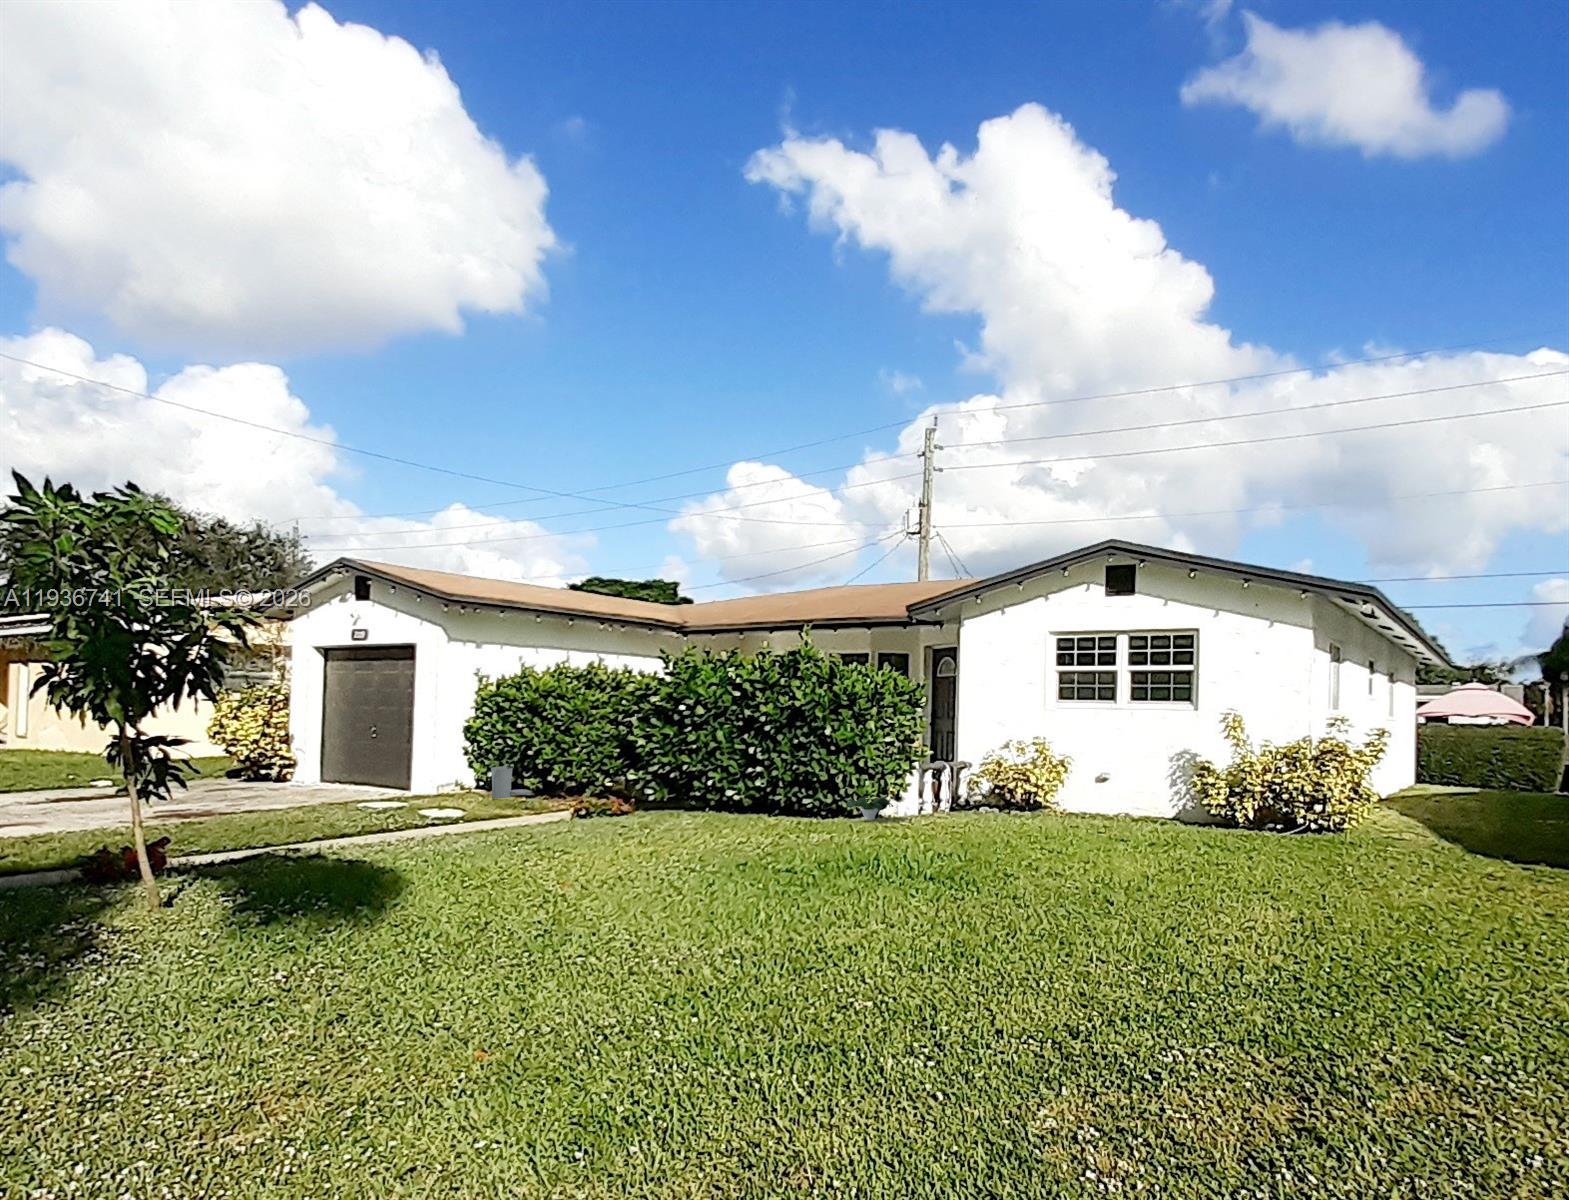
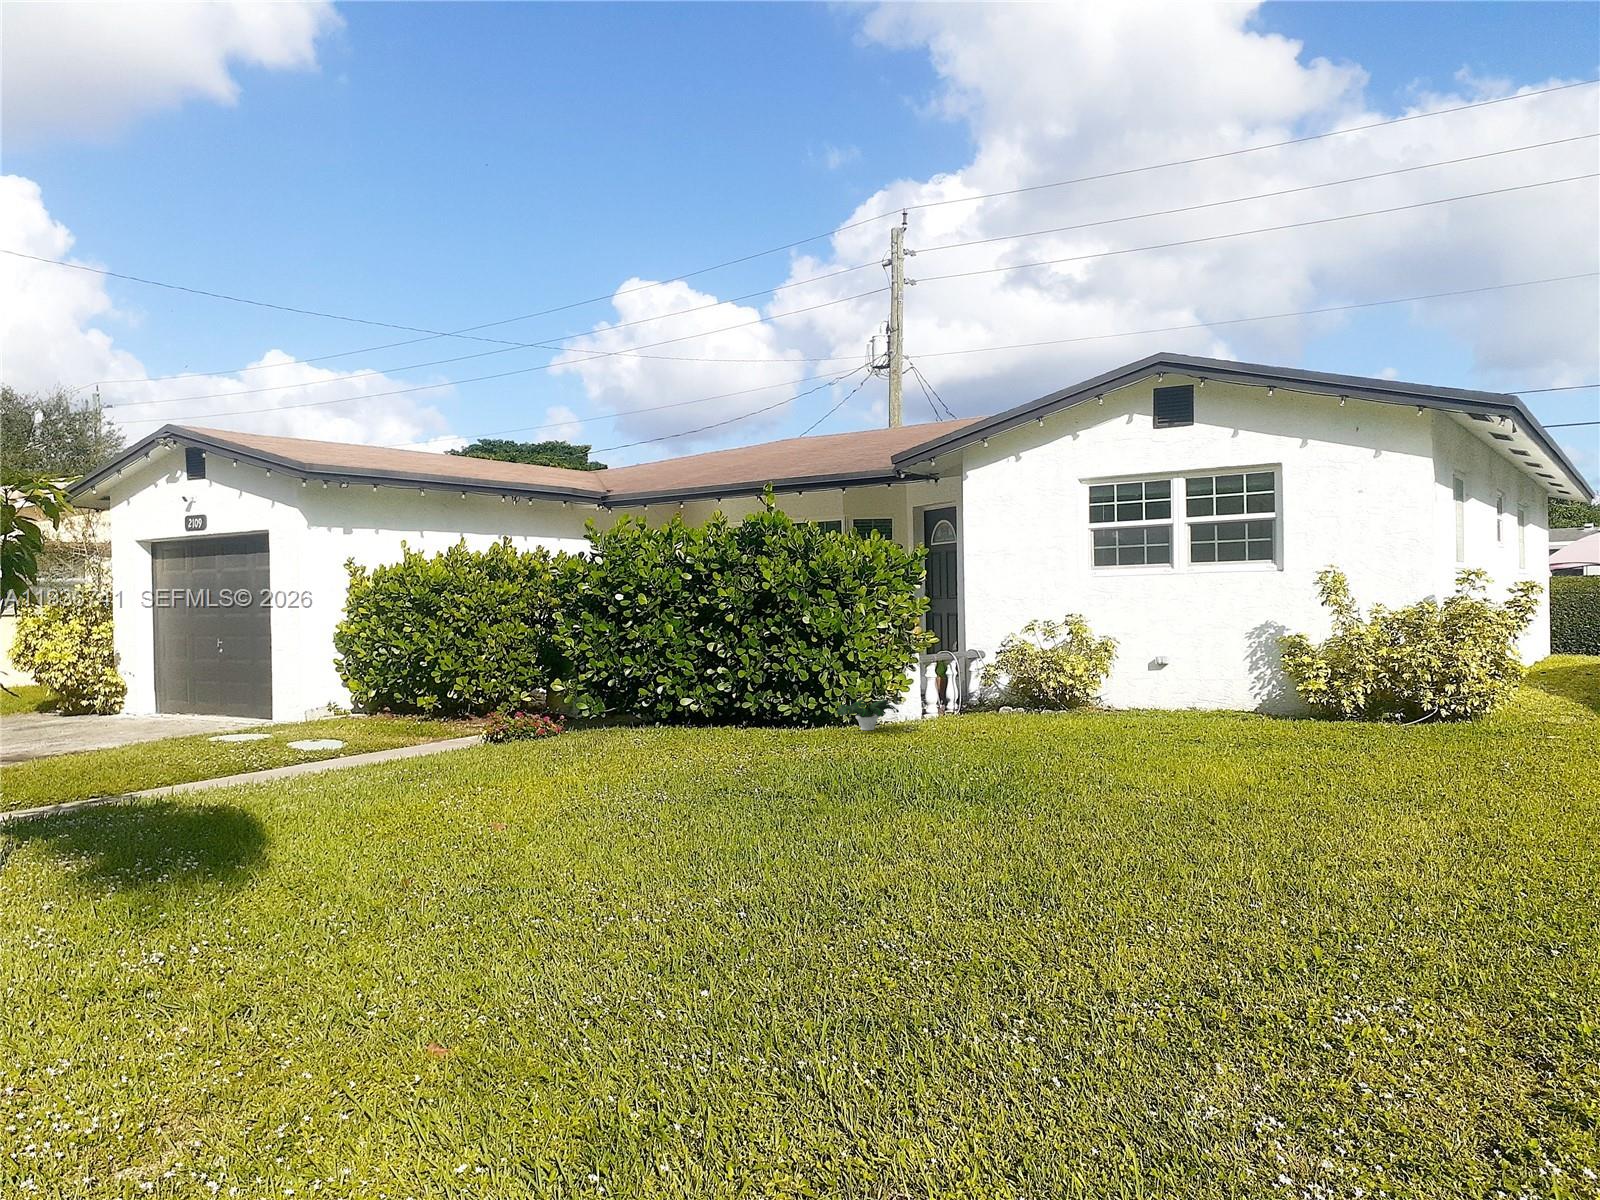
trash can: present [491,766,531,798] -> none [370,682,427,724]

